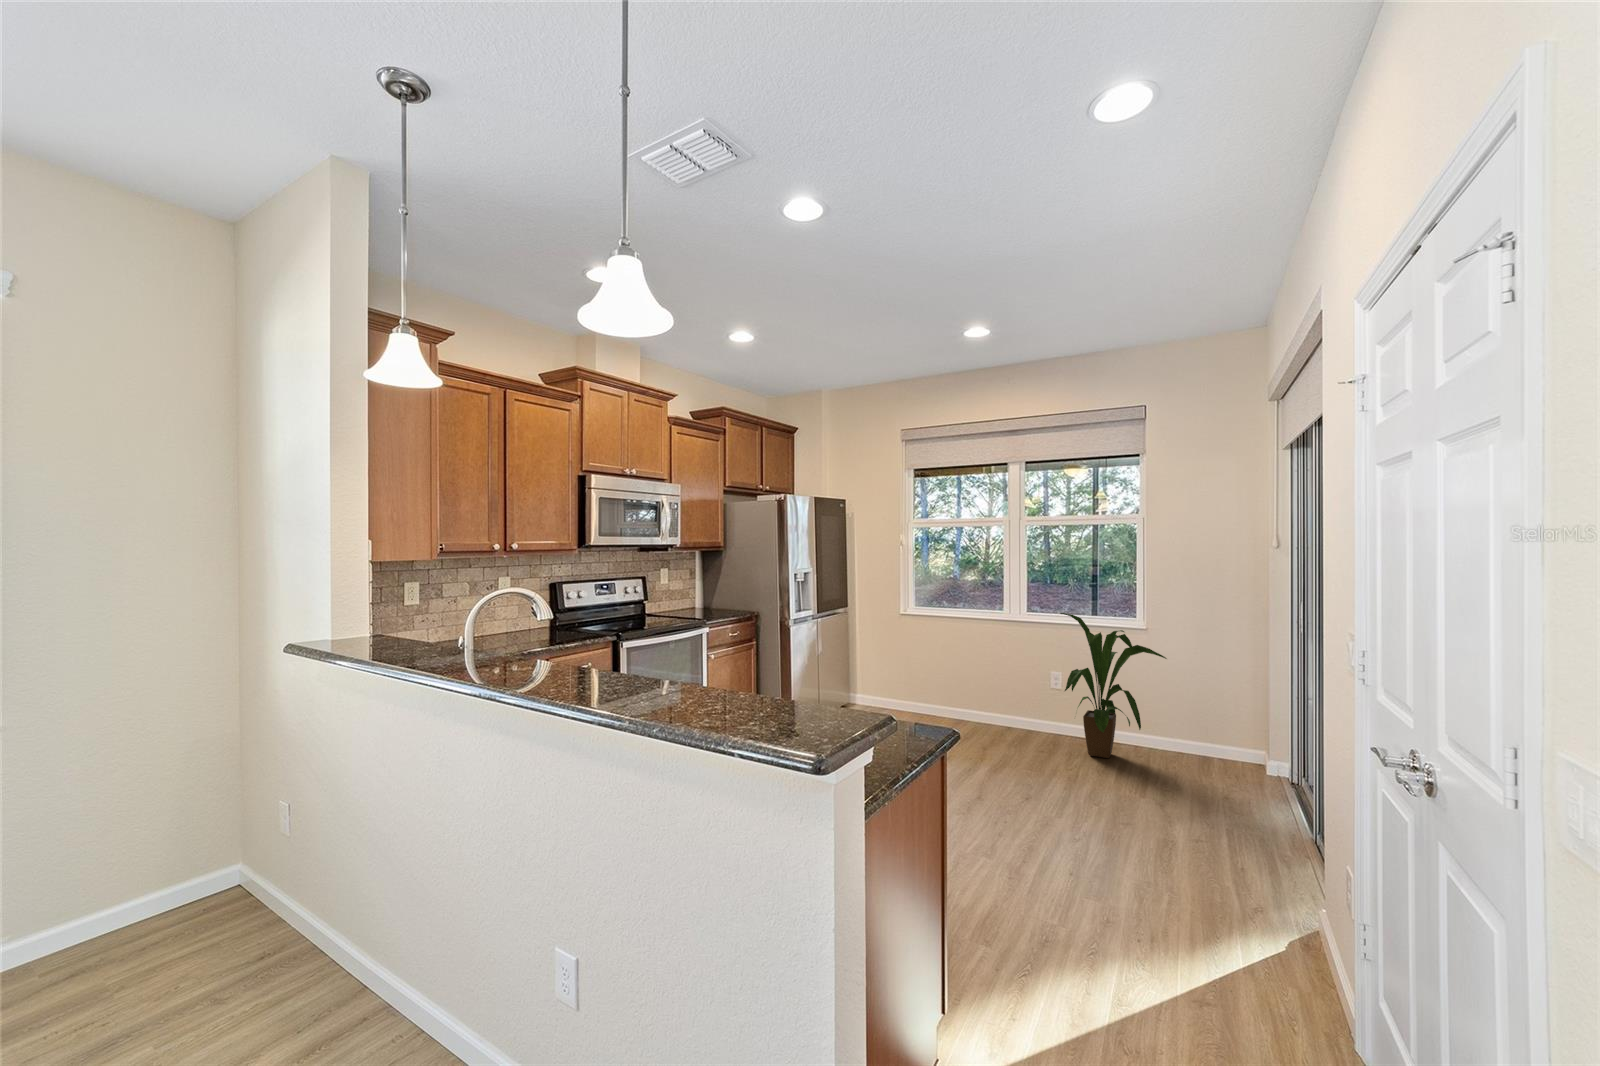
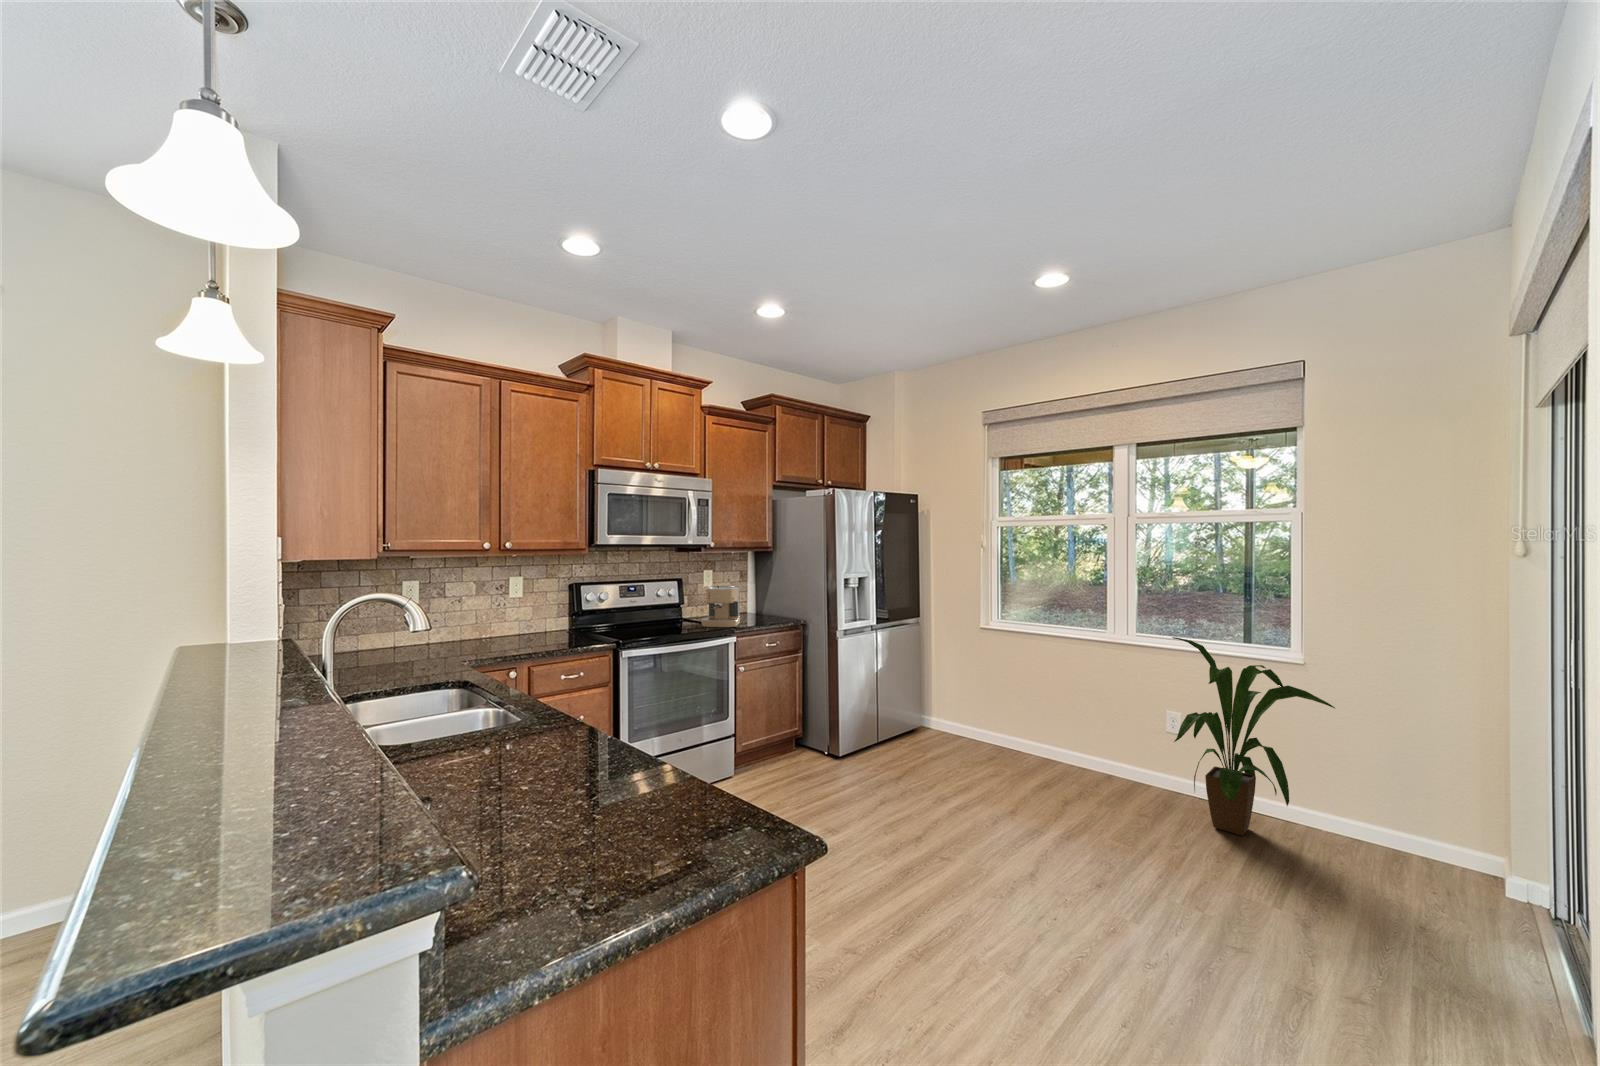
coffee maker: none [669,582,704,620] -> present [701,585,740,627]

